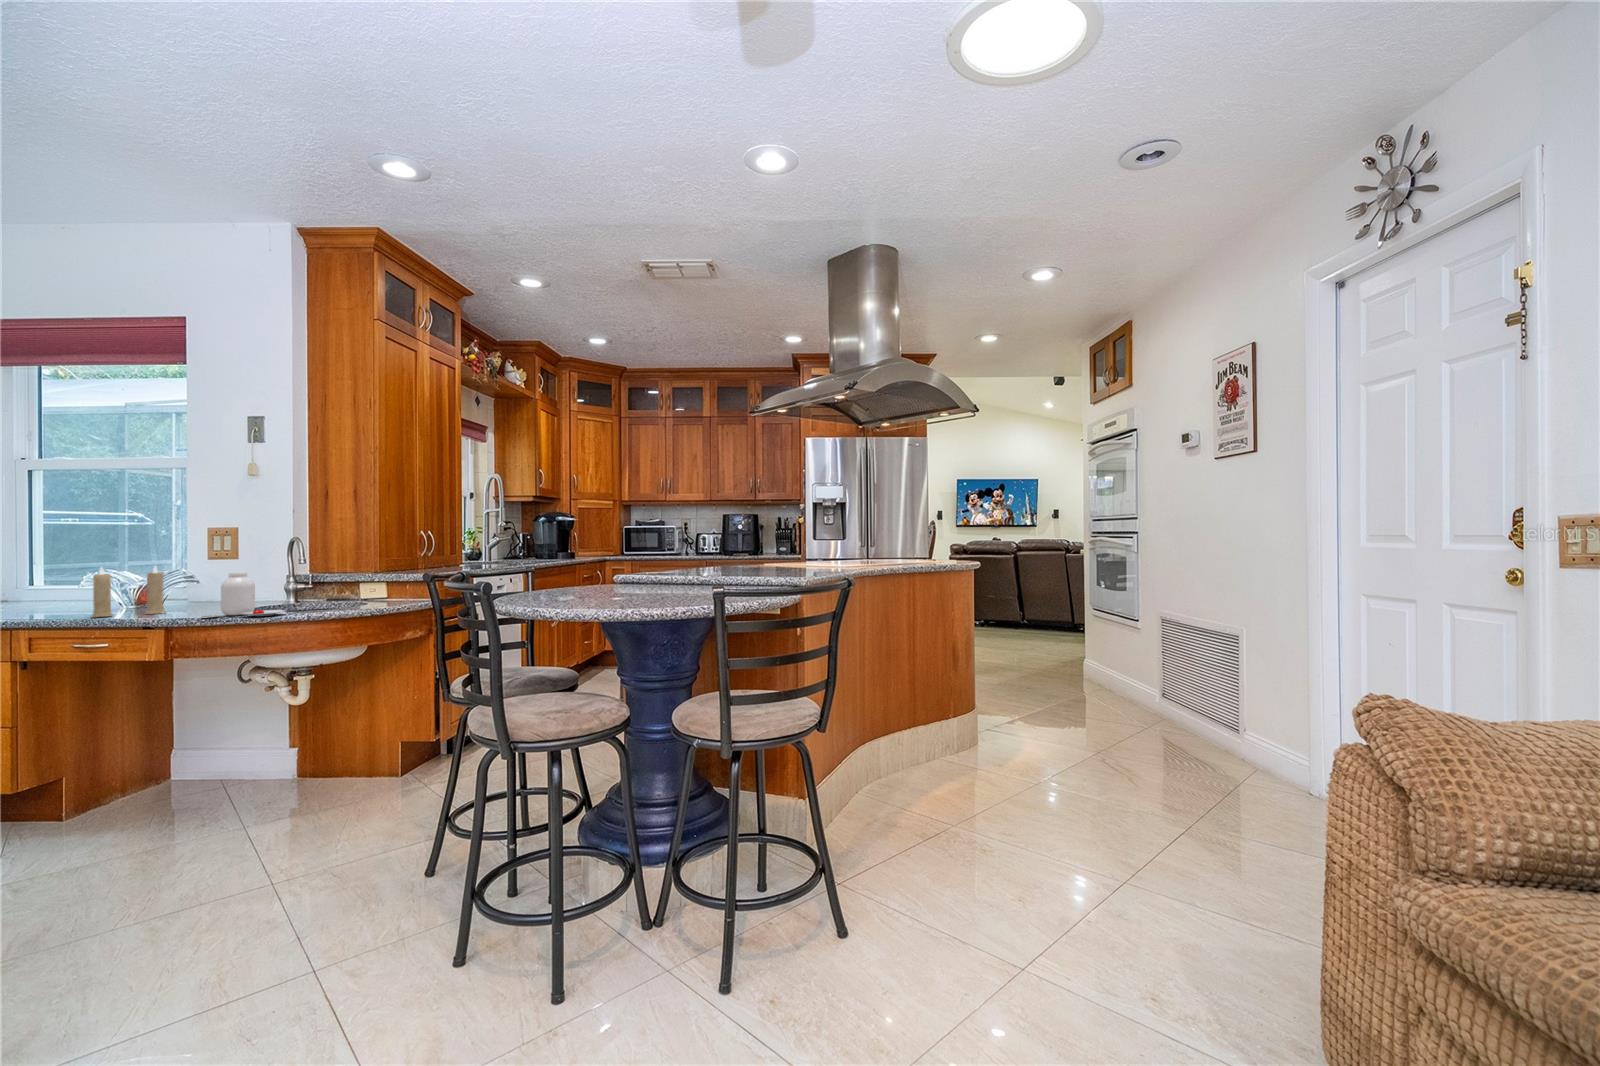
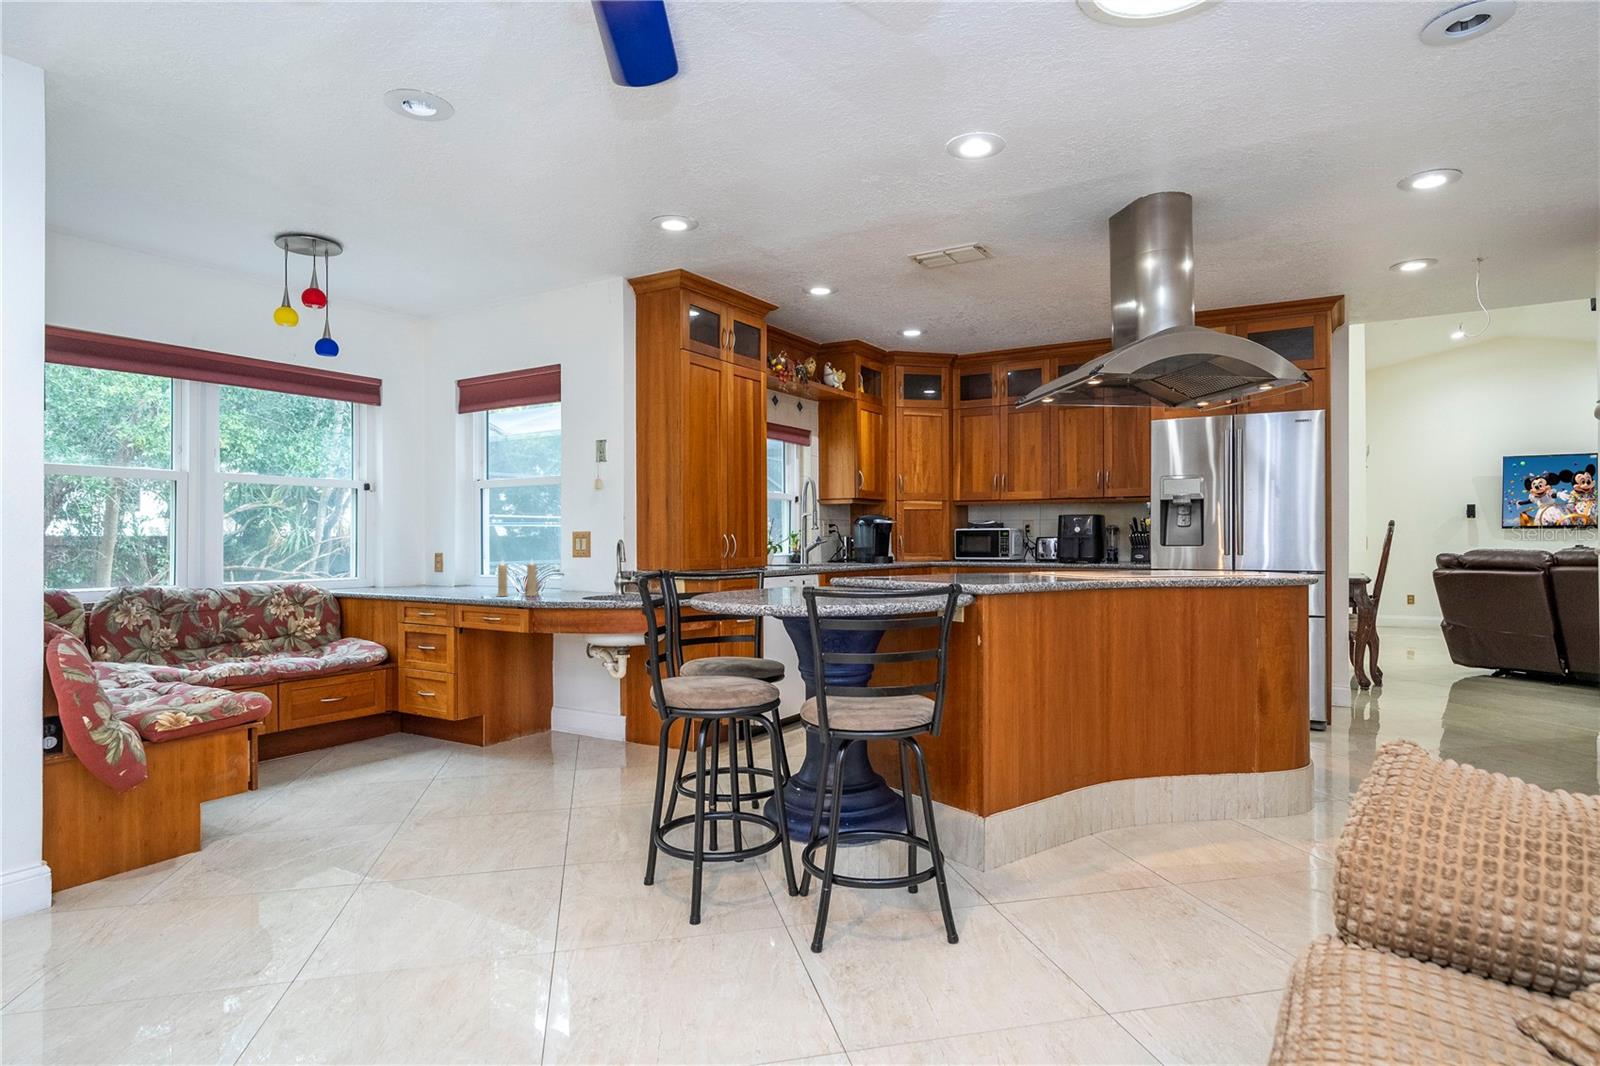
jar: present [202,573,285,617] -> none [549,565,599,599]

